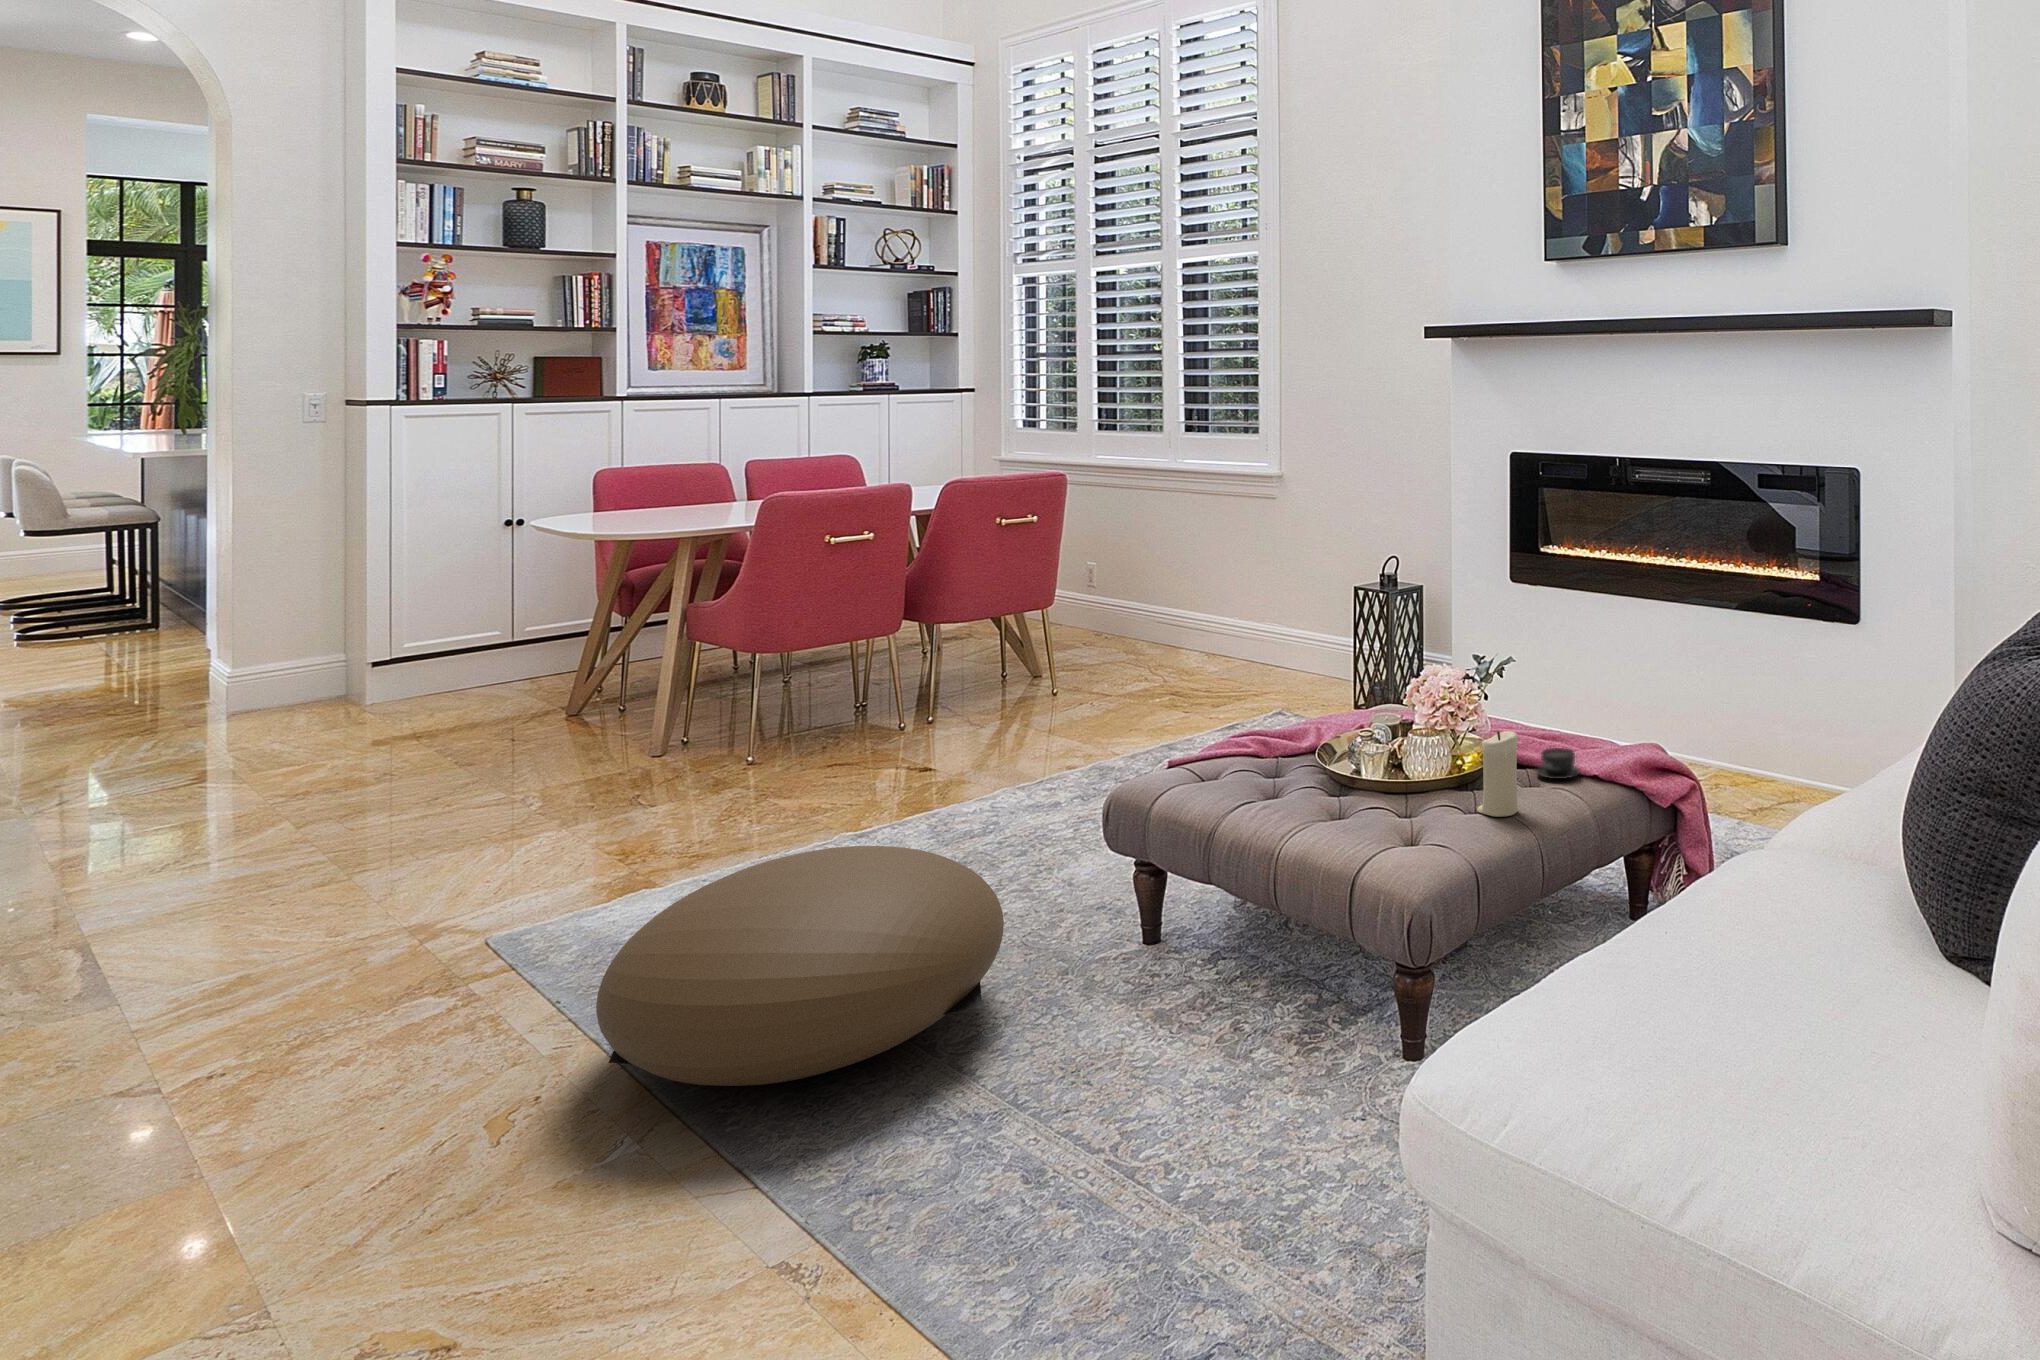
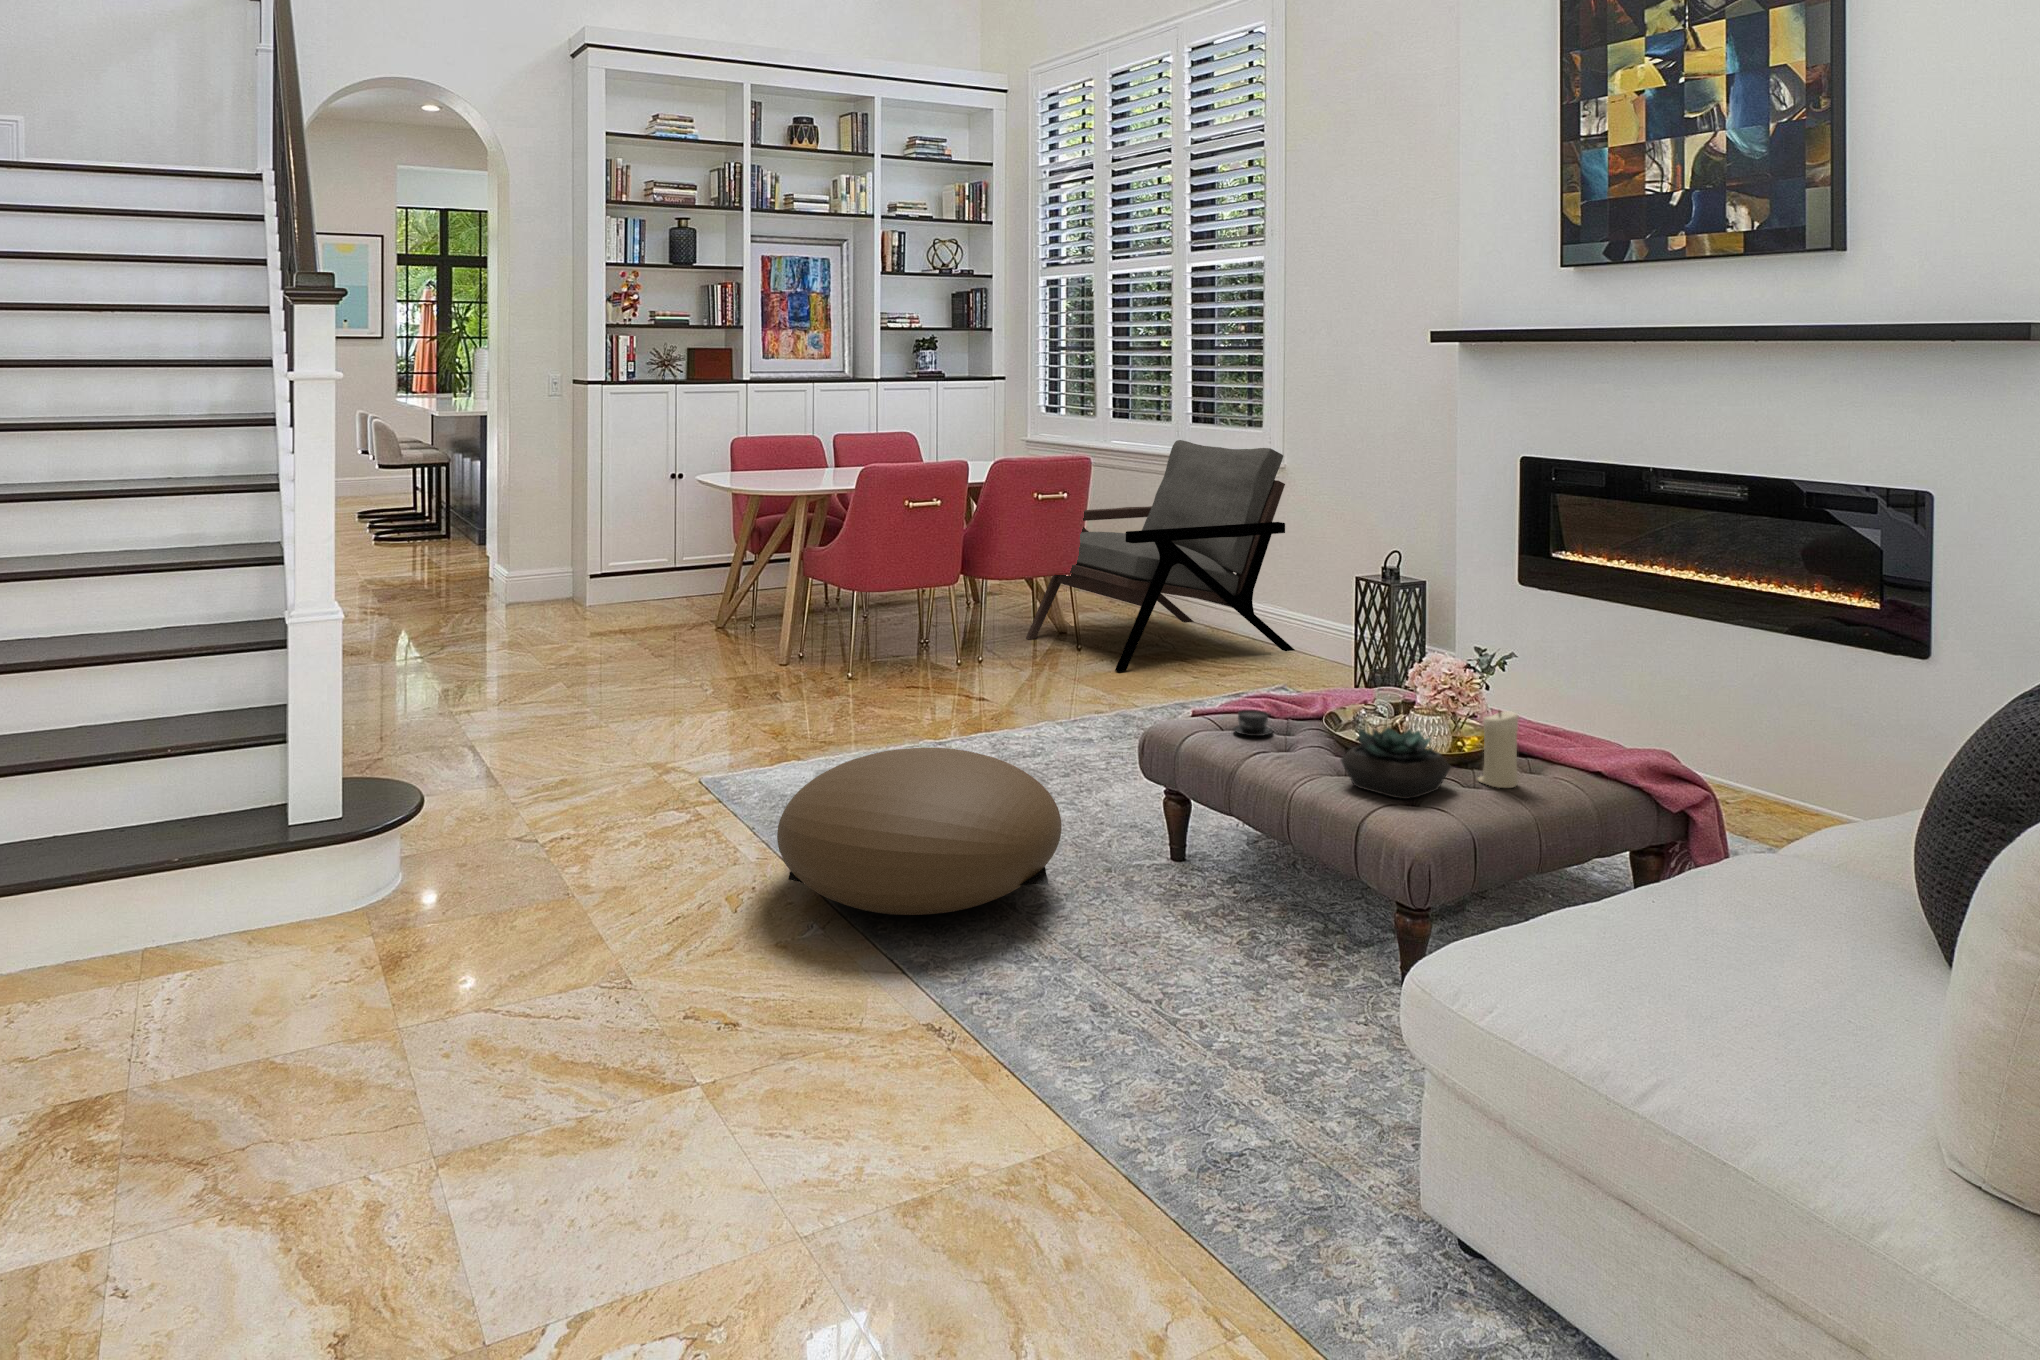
armchair: none [989,450,1290,712] -> present [1026,440,1295,672]
teacup: present [1537,748,1580,779] -> present [1233,710,1273,736]
succulent plant: none [1331,762,1451,845] -> present [1341,727,1451,799]

